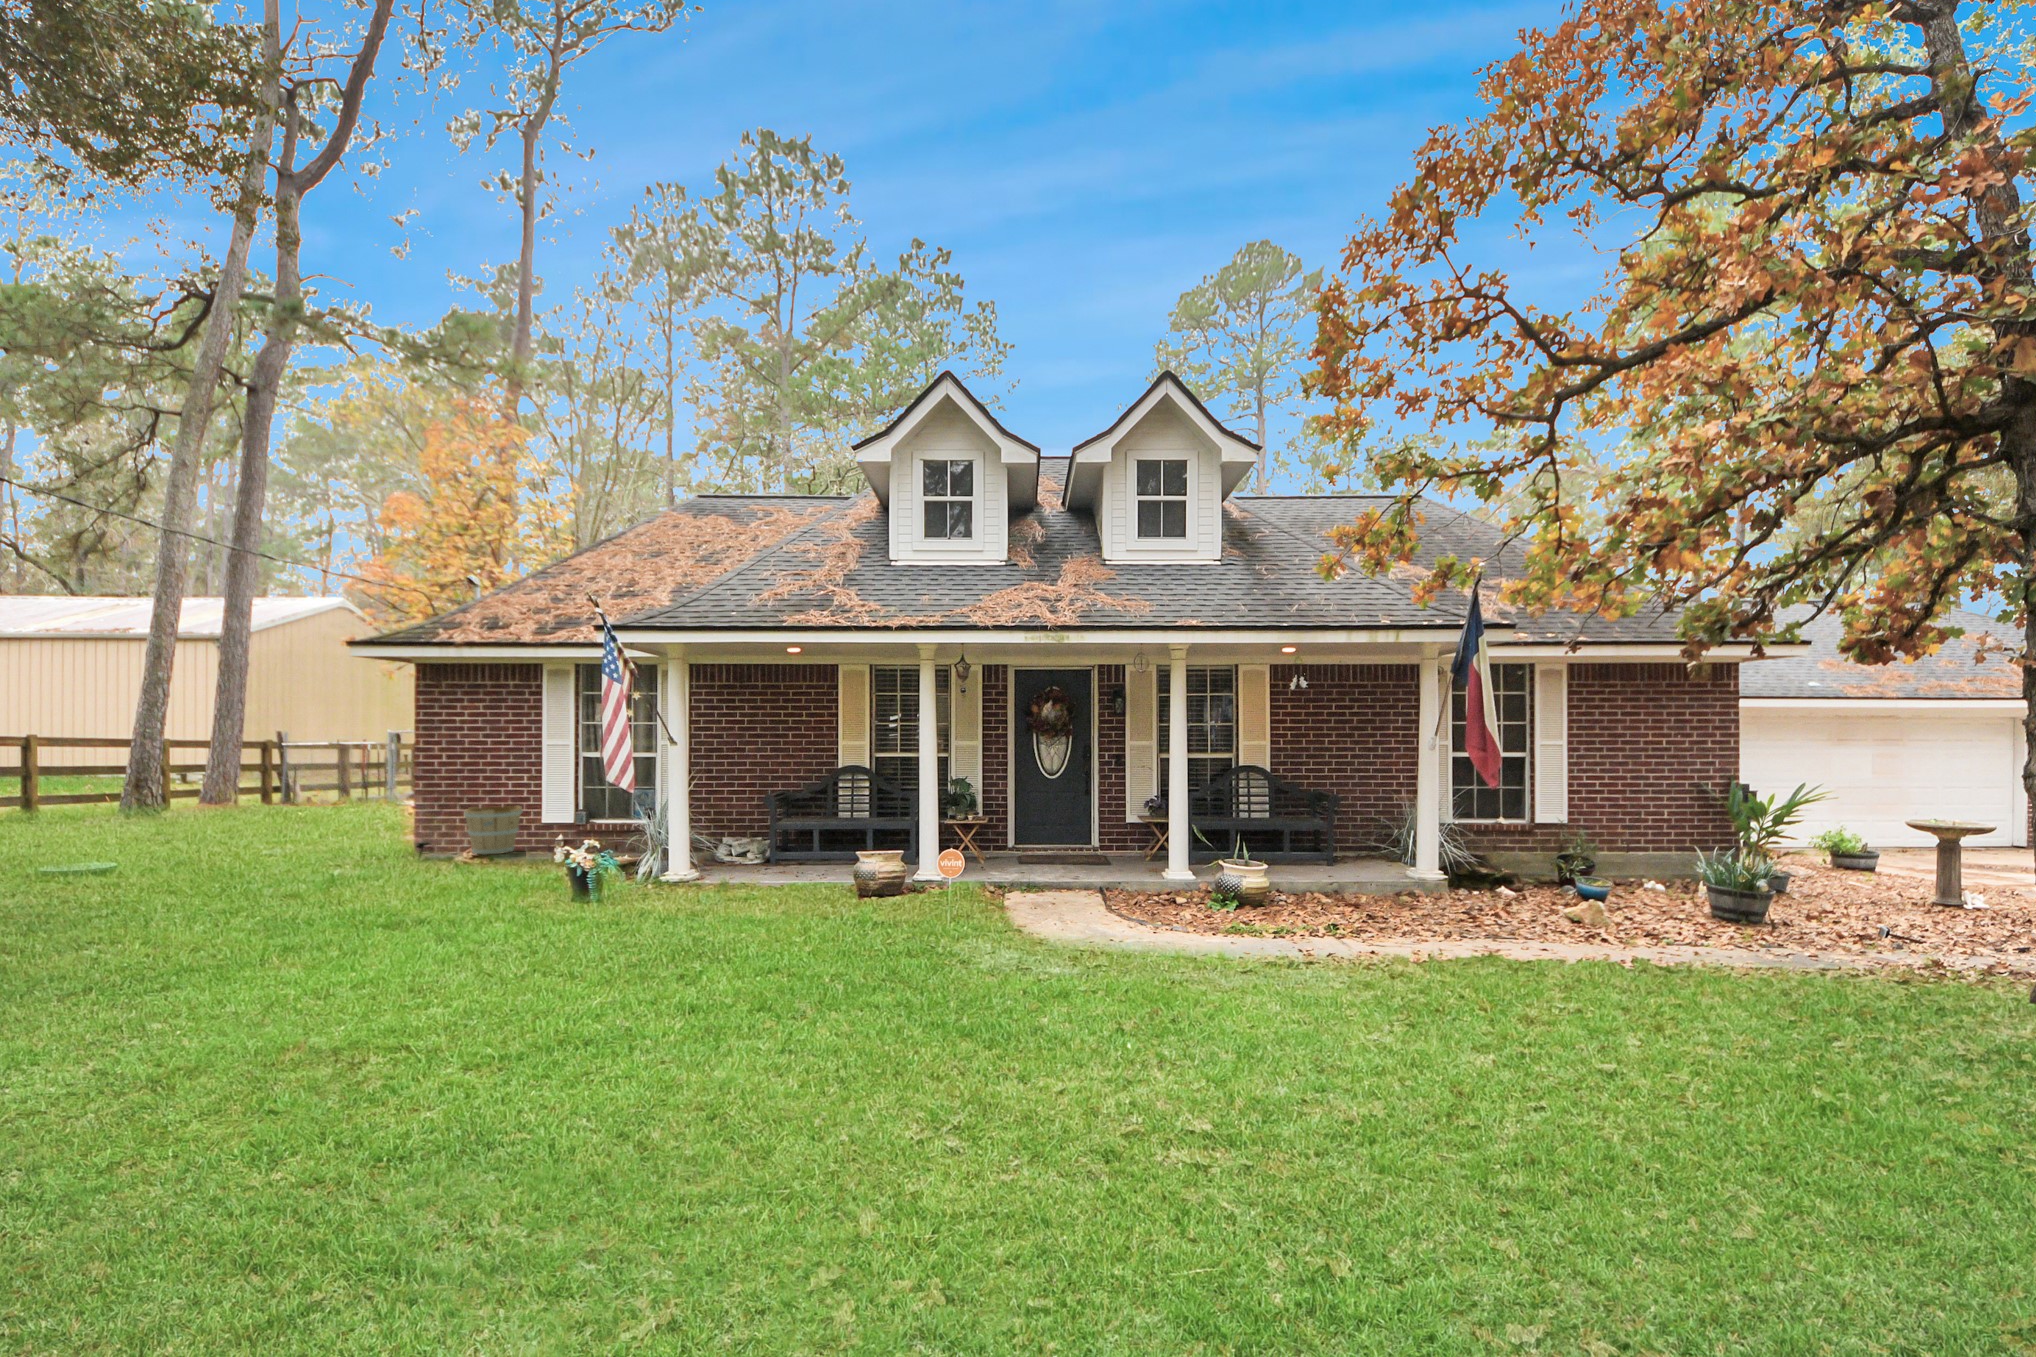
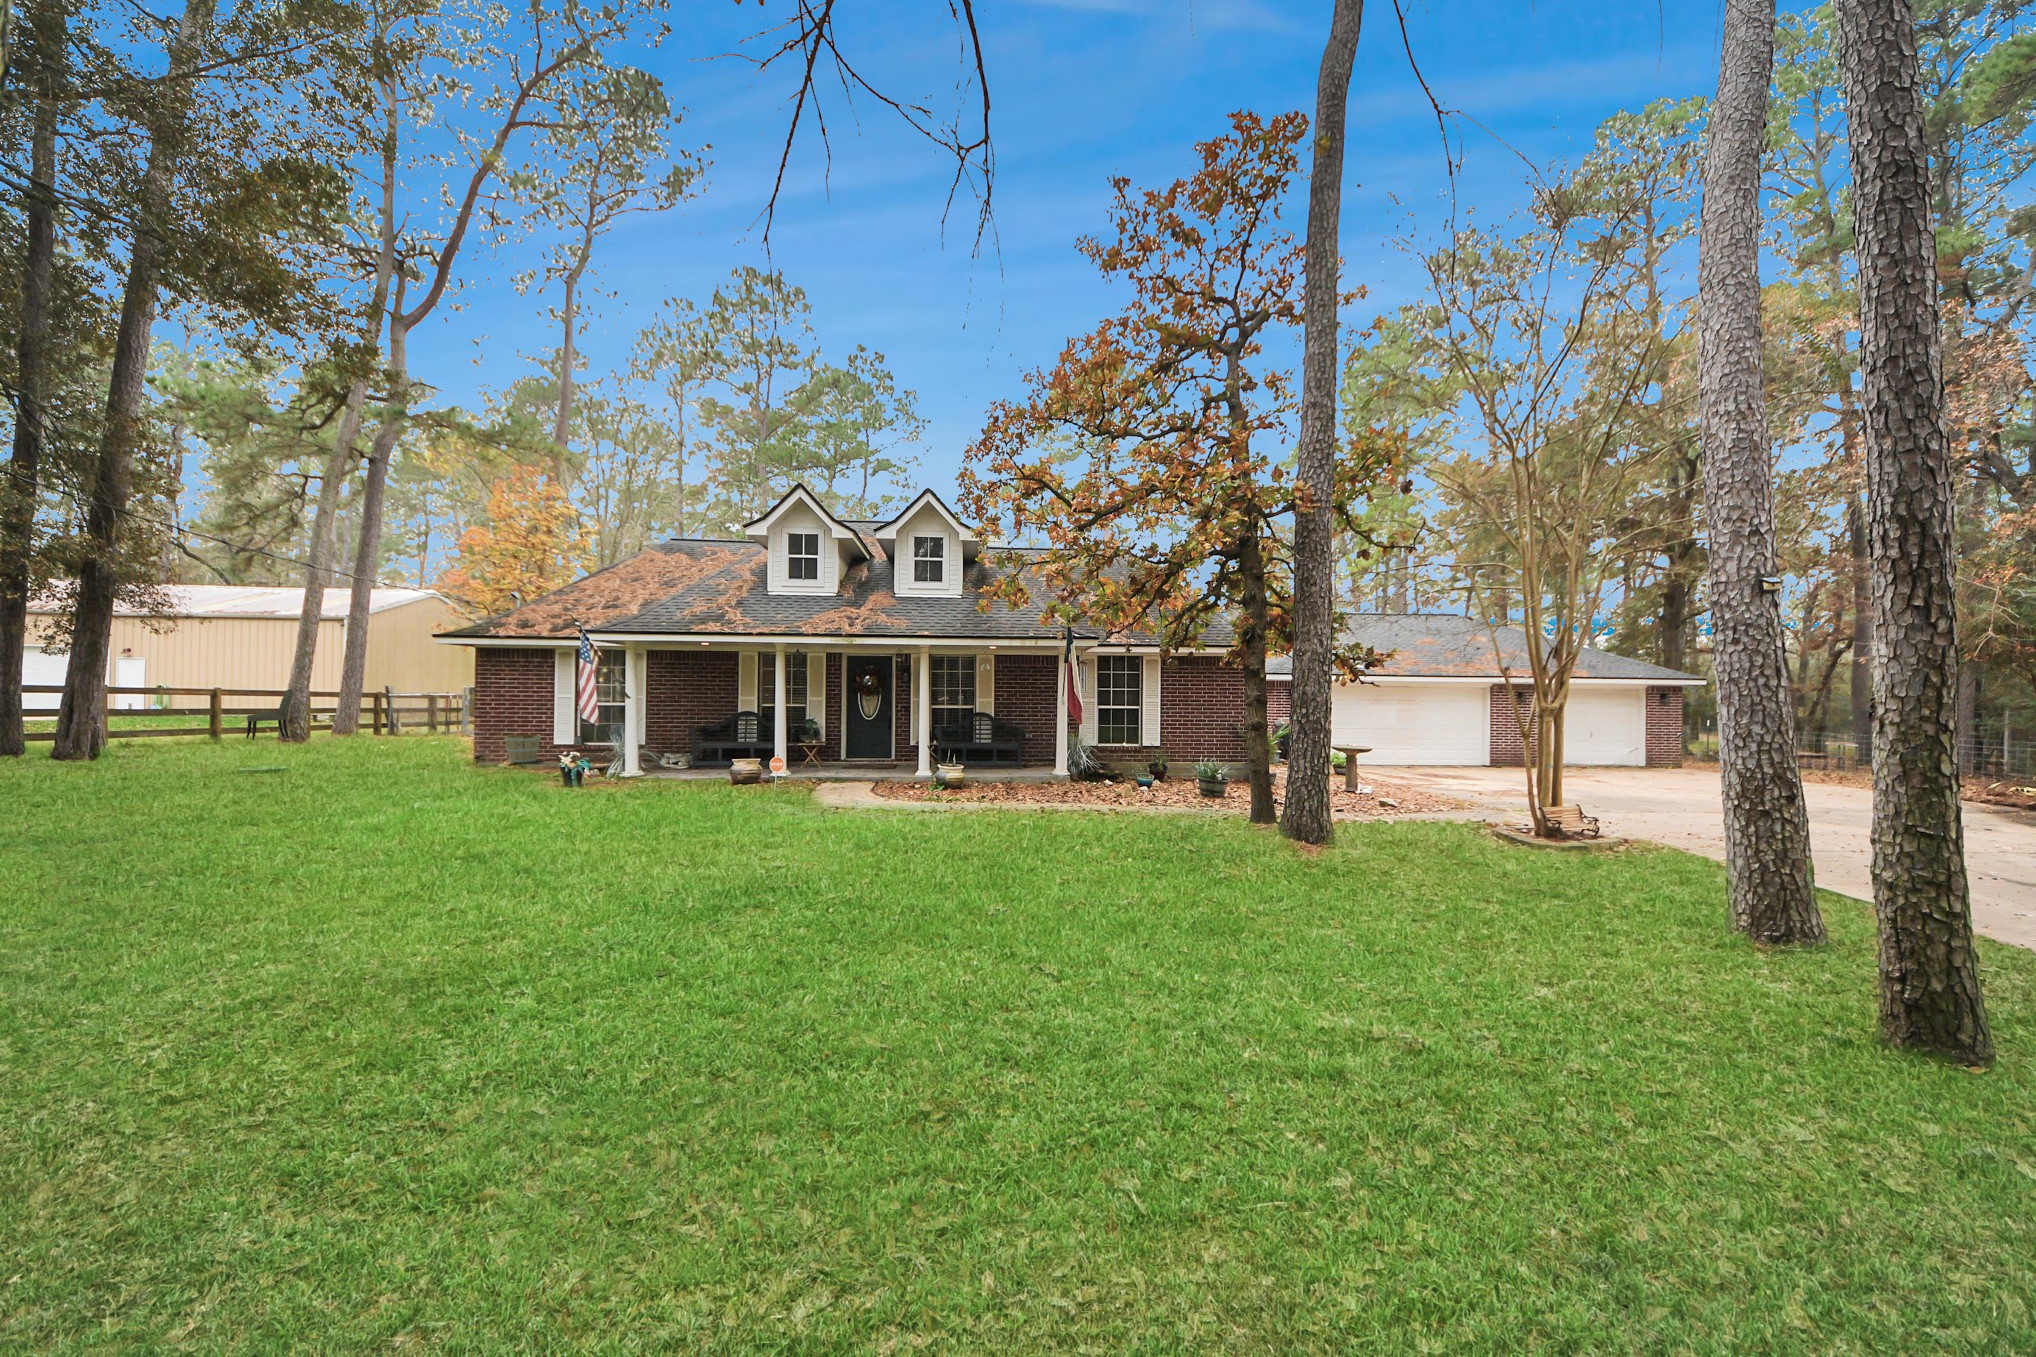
chair: none [66,735,139,815] -> present [247,689,294,740]

